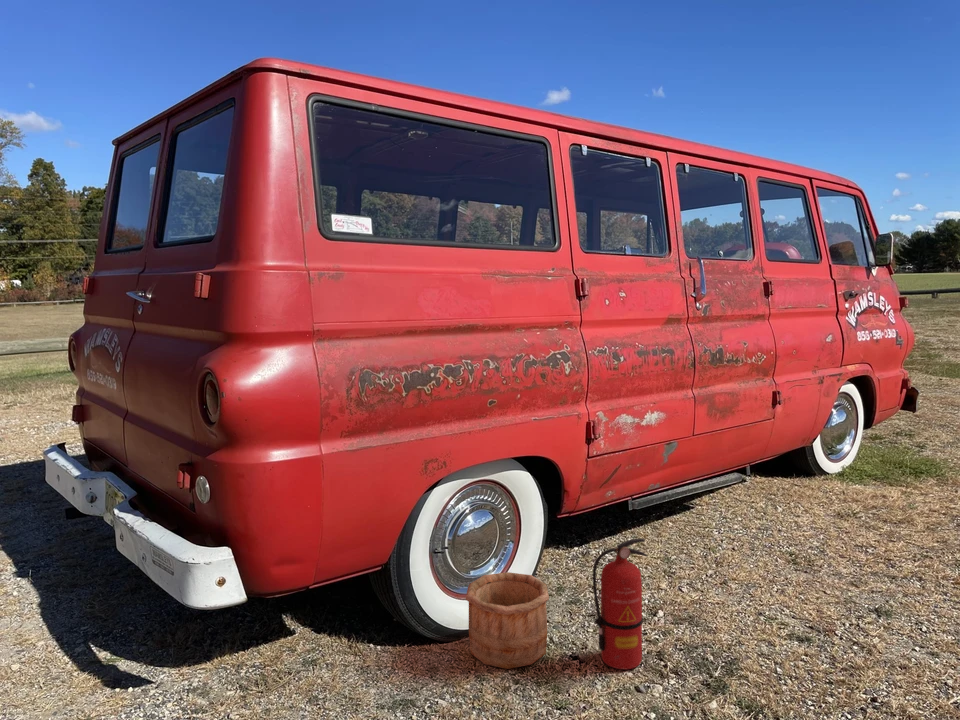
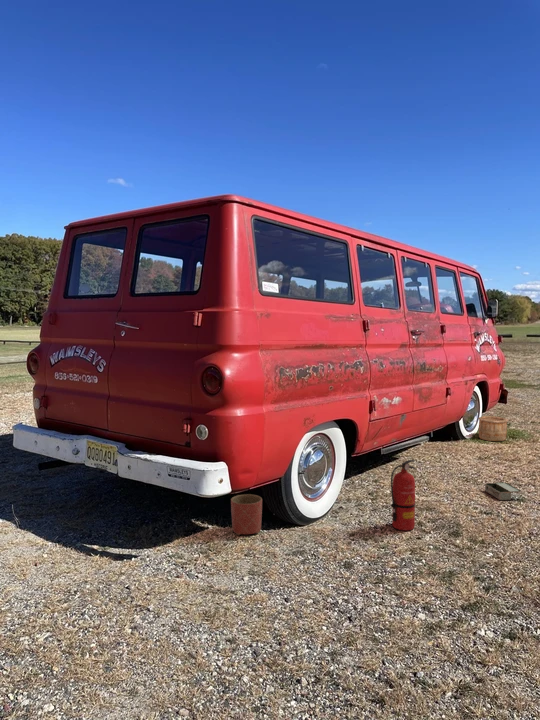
wooden bucket: present [466,572,549,669] -> present [478,416,508,441]
toolbox: none [819,572,883,610] -> present [485,482,521,500]
planter: none [312,583,366,656] -> present [231,494,262,535]

